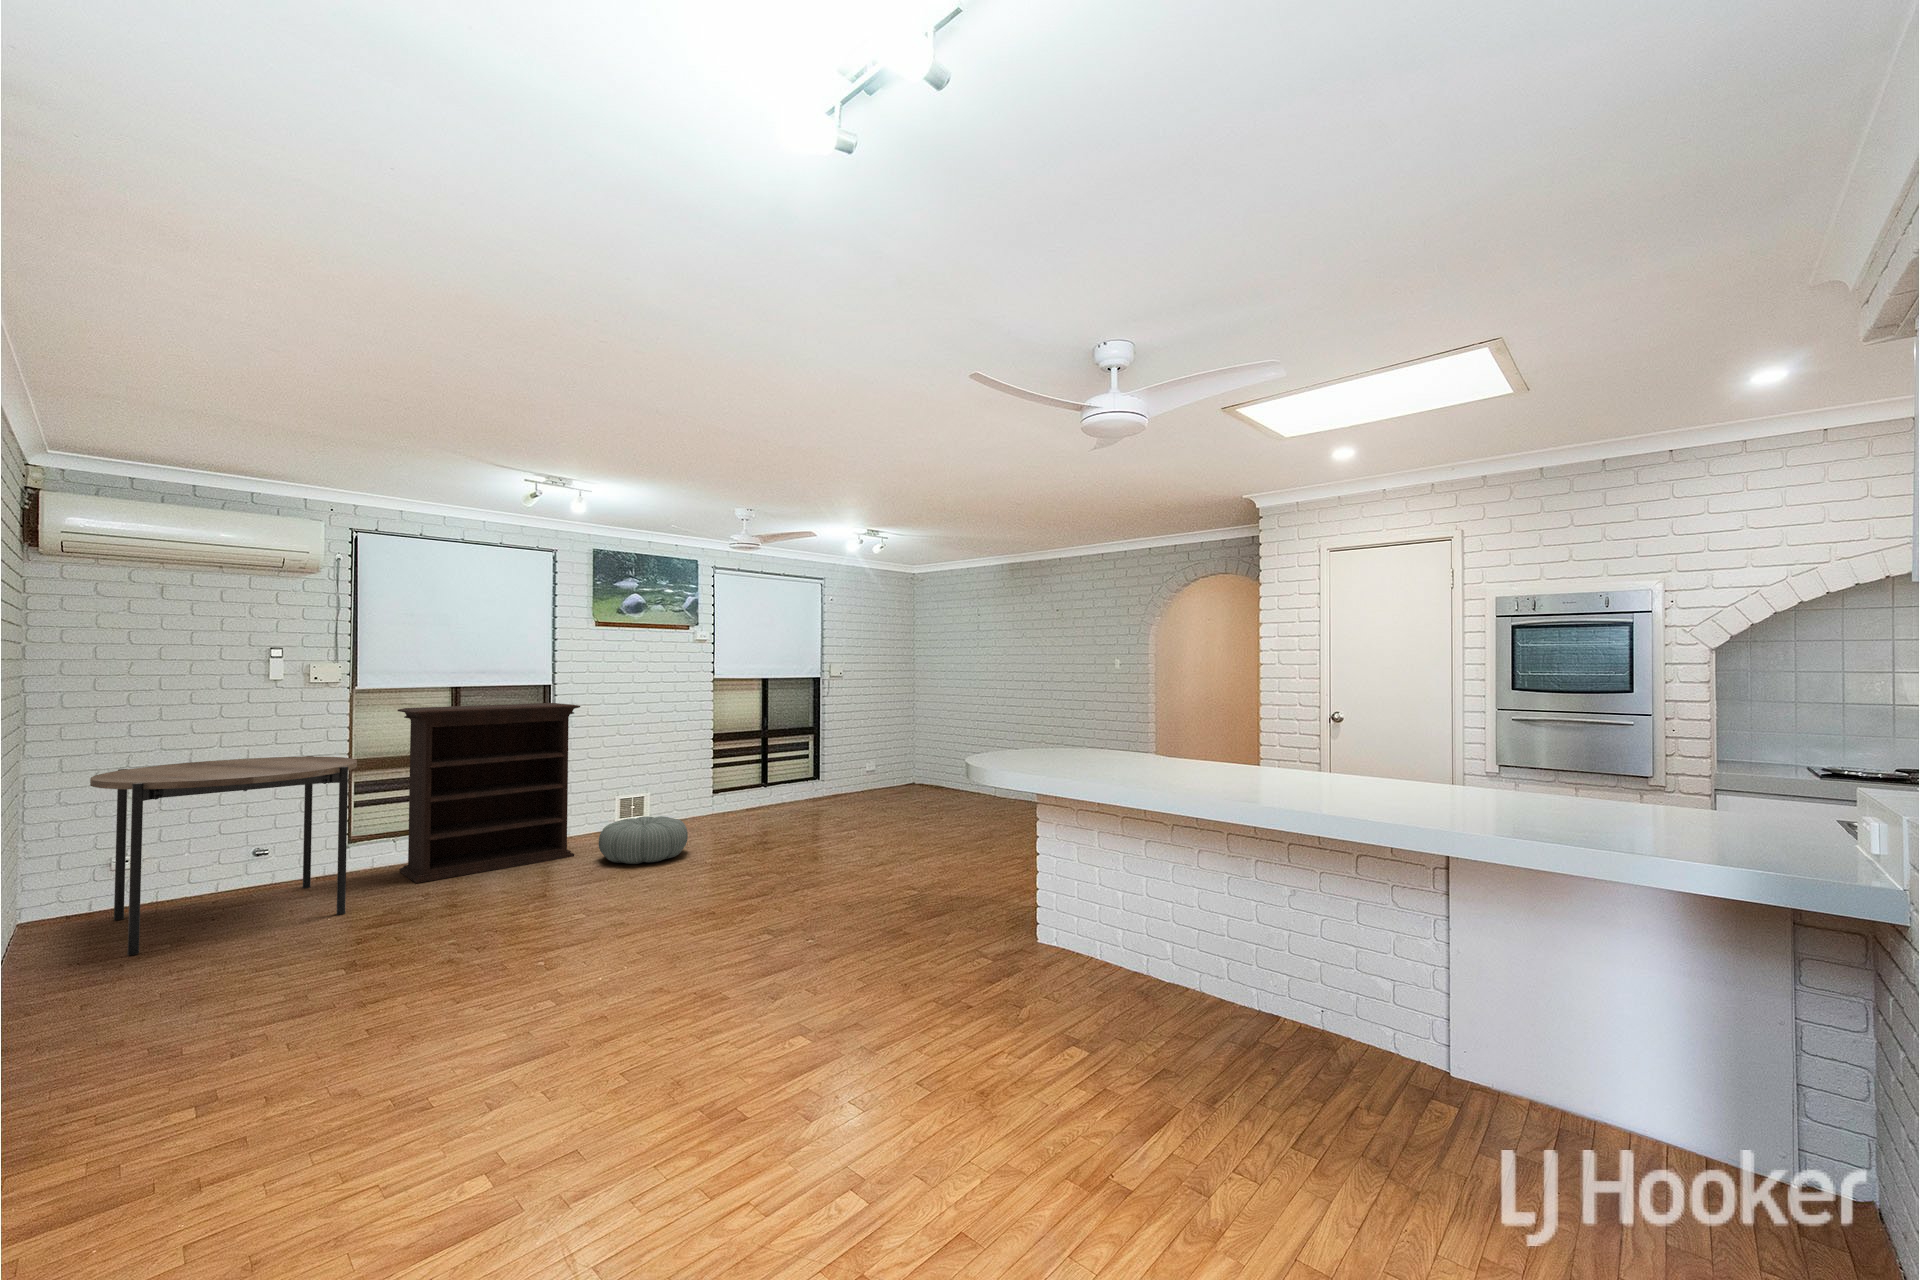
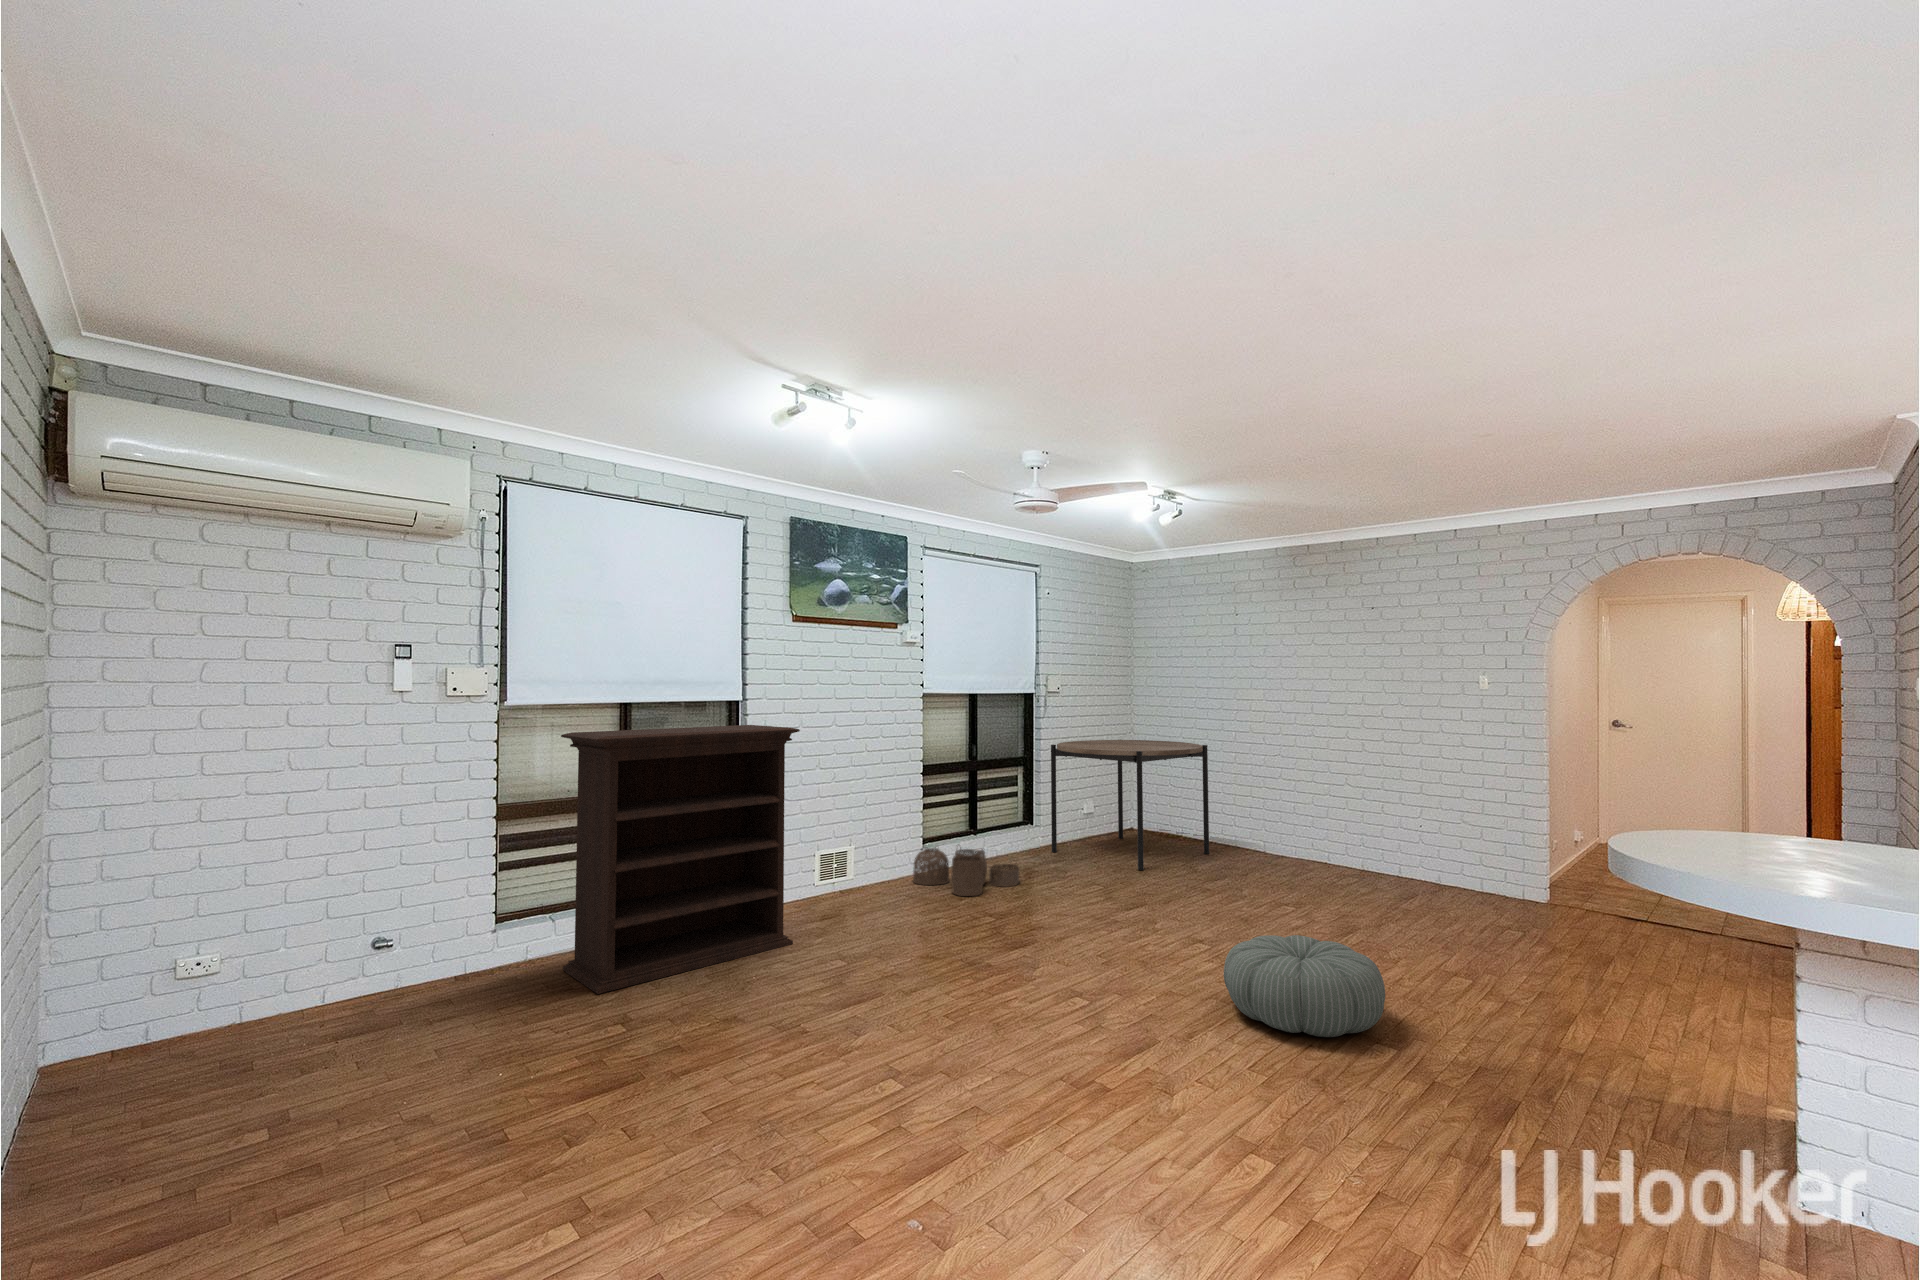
dining table: present [90,756,357,955] -> present [1051,739,1209,870]
woven basket: none [698,792,778,828] -> present [913,848,1019,896]
pouf: present [599,816,688,864] -> present [1224,935,1385,1037]

